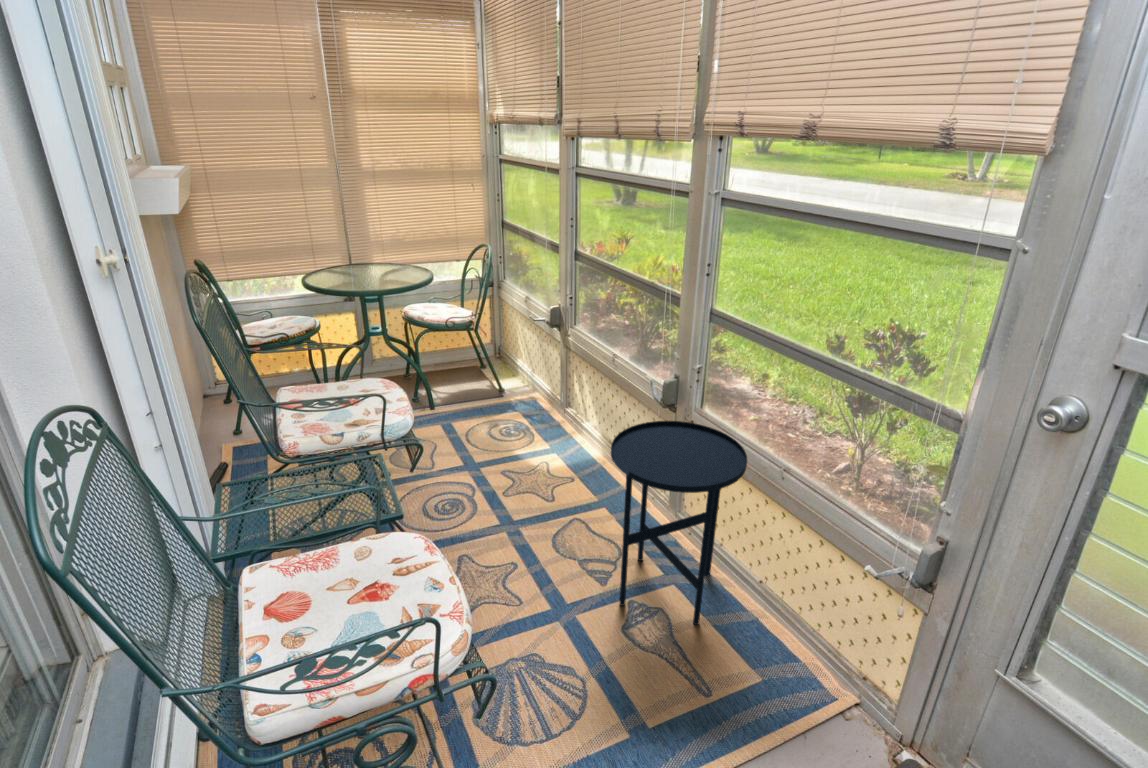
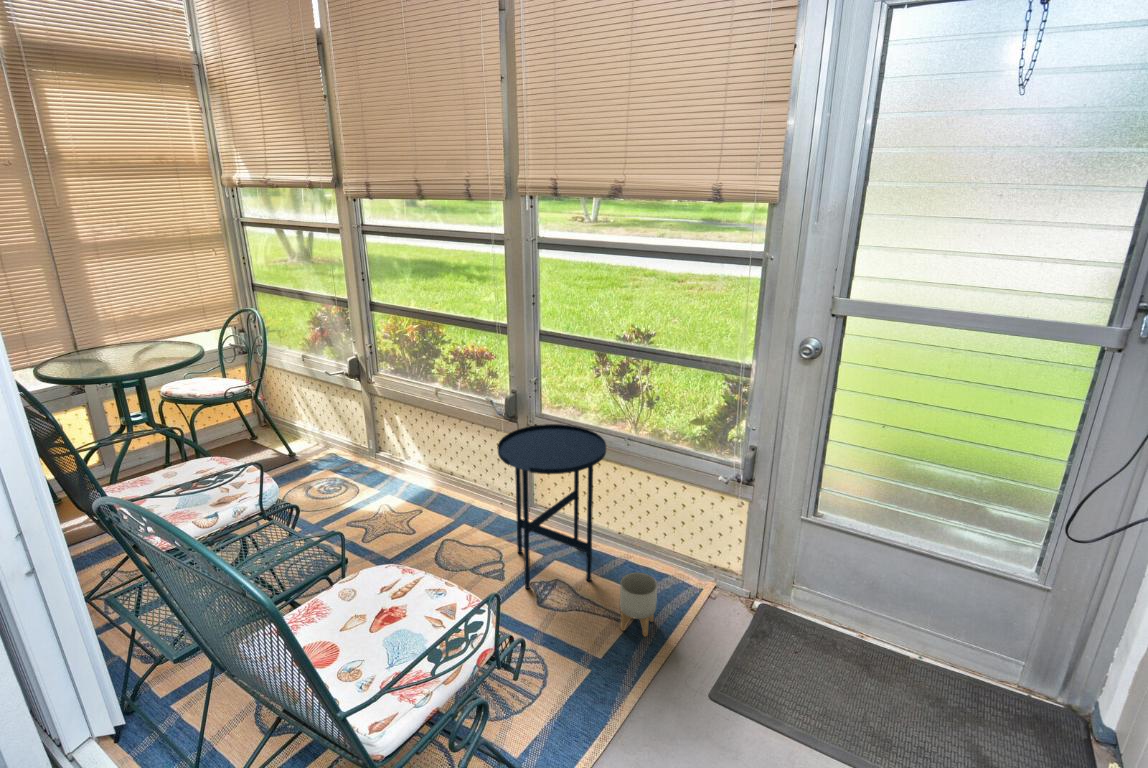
planter: none [695,641,750,728] -> present [620,573,657,637]

